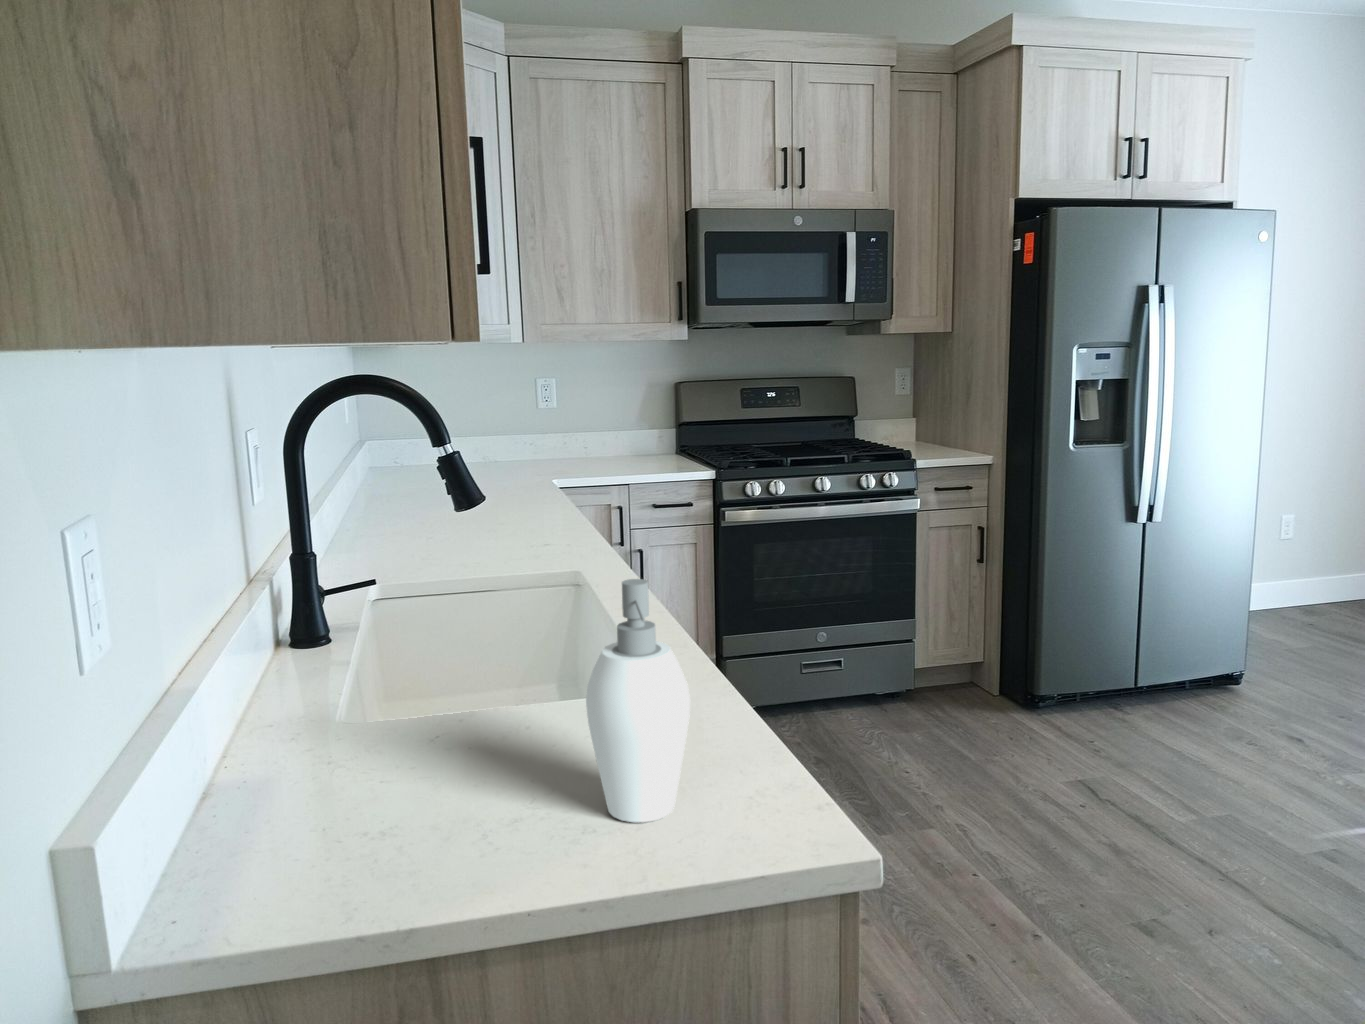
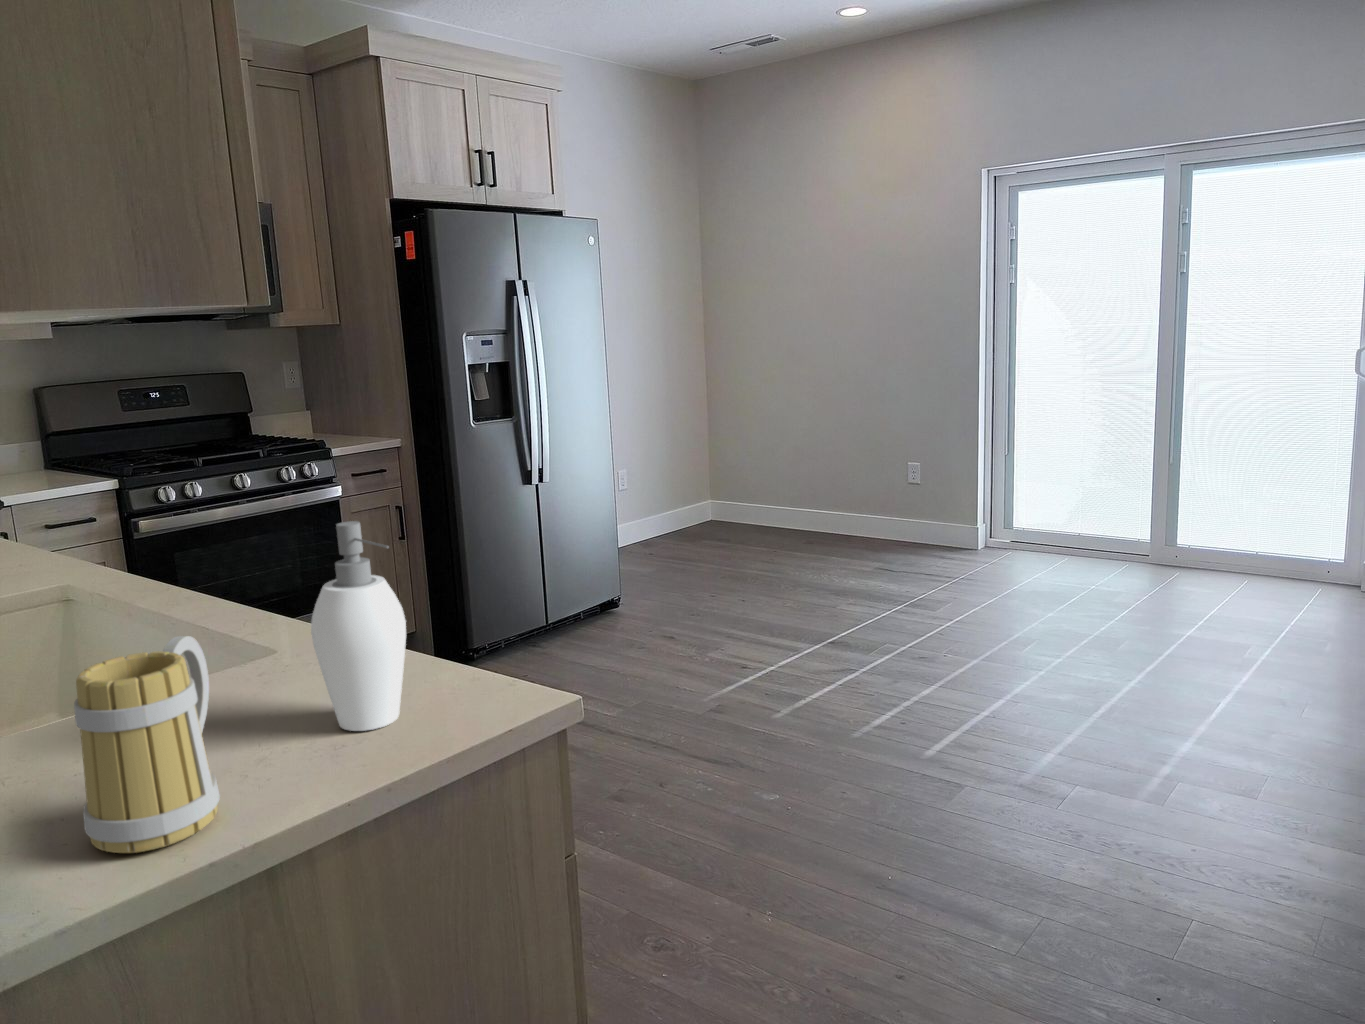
mug: none [296,676,462,898] -> present [74,636,220,853]

